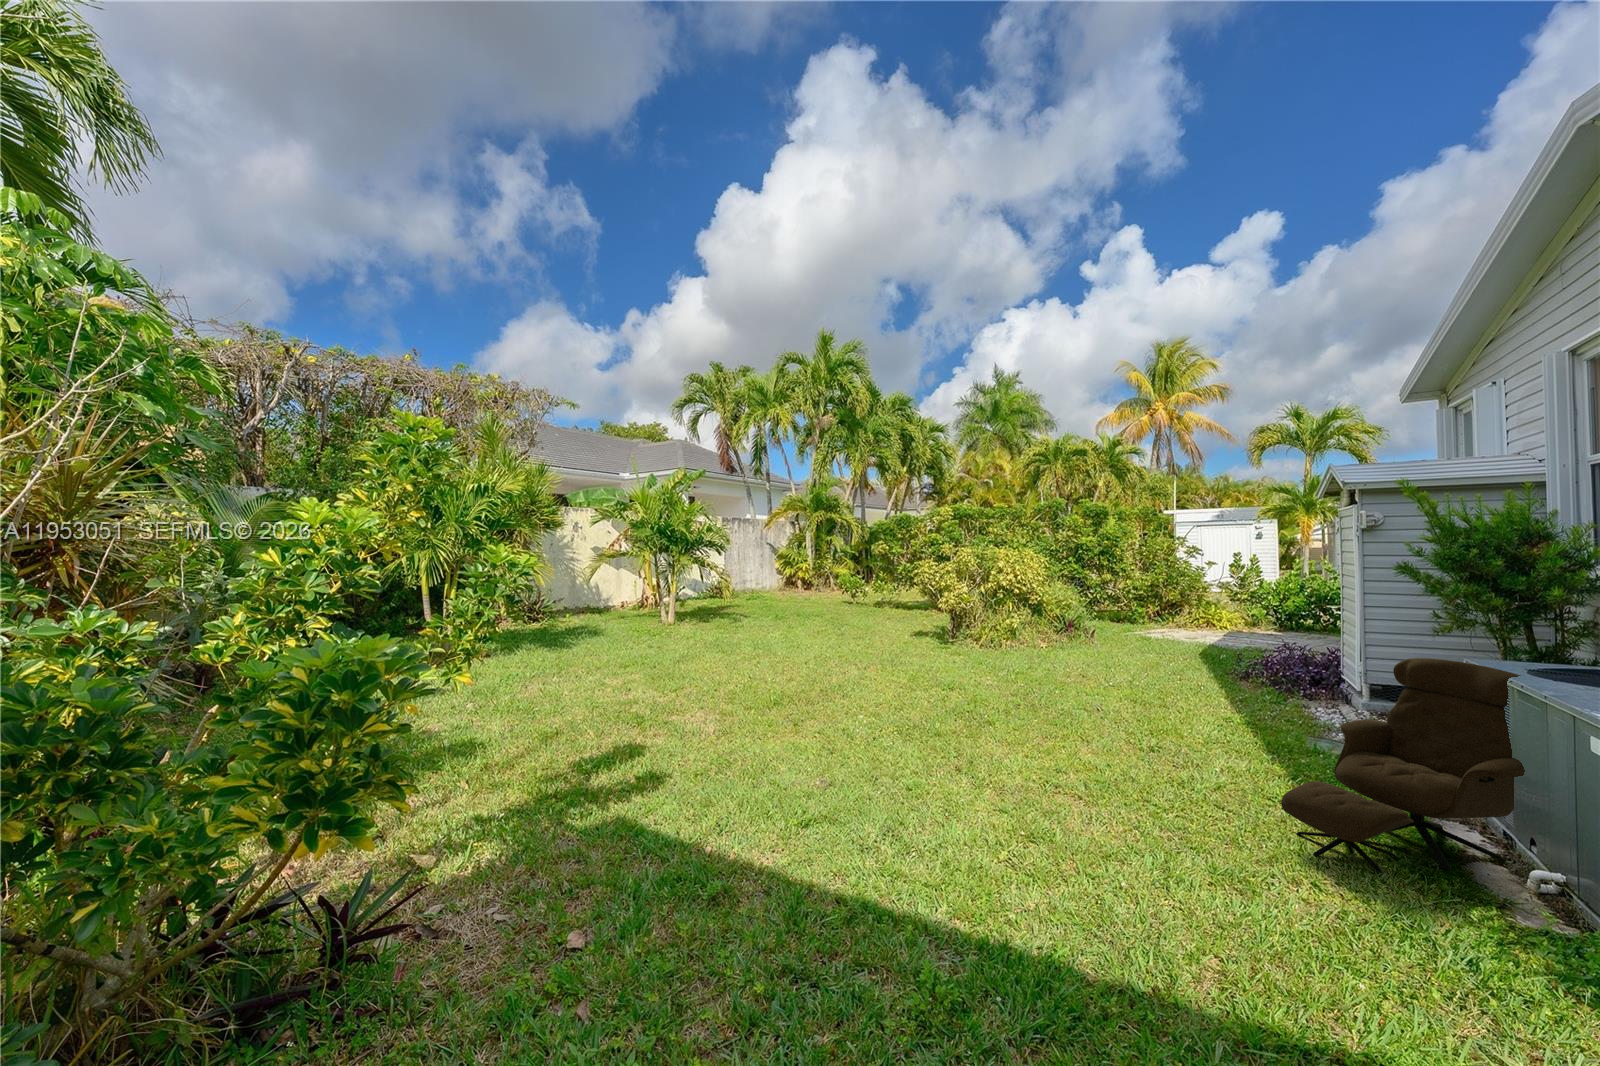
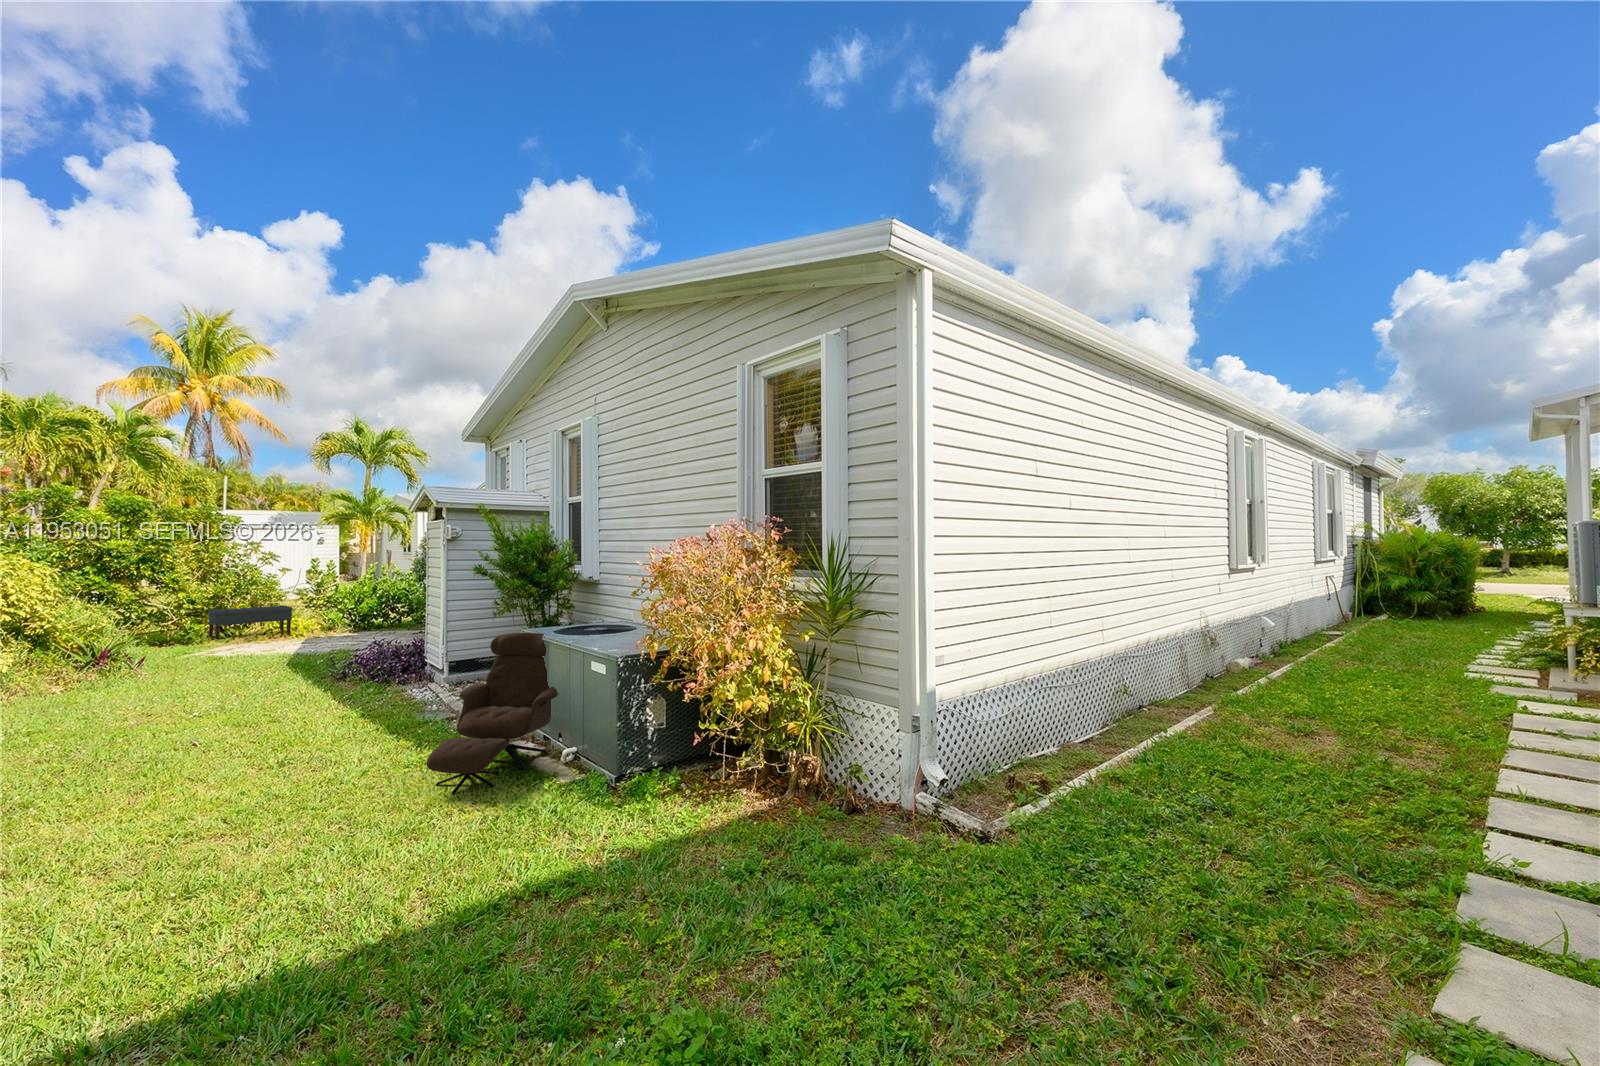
bench: none [1148,596,1215,624] -> present [208,605,293,639]

